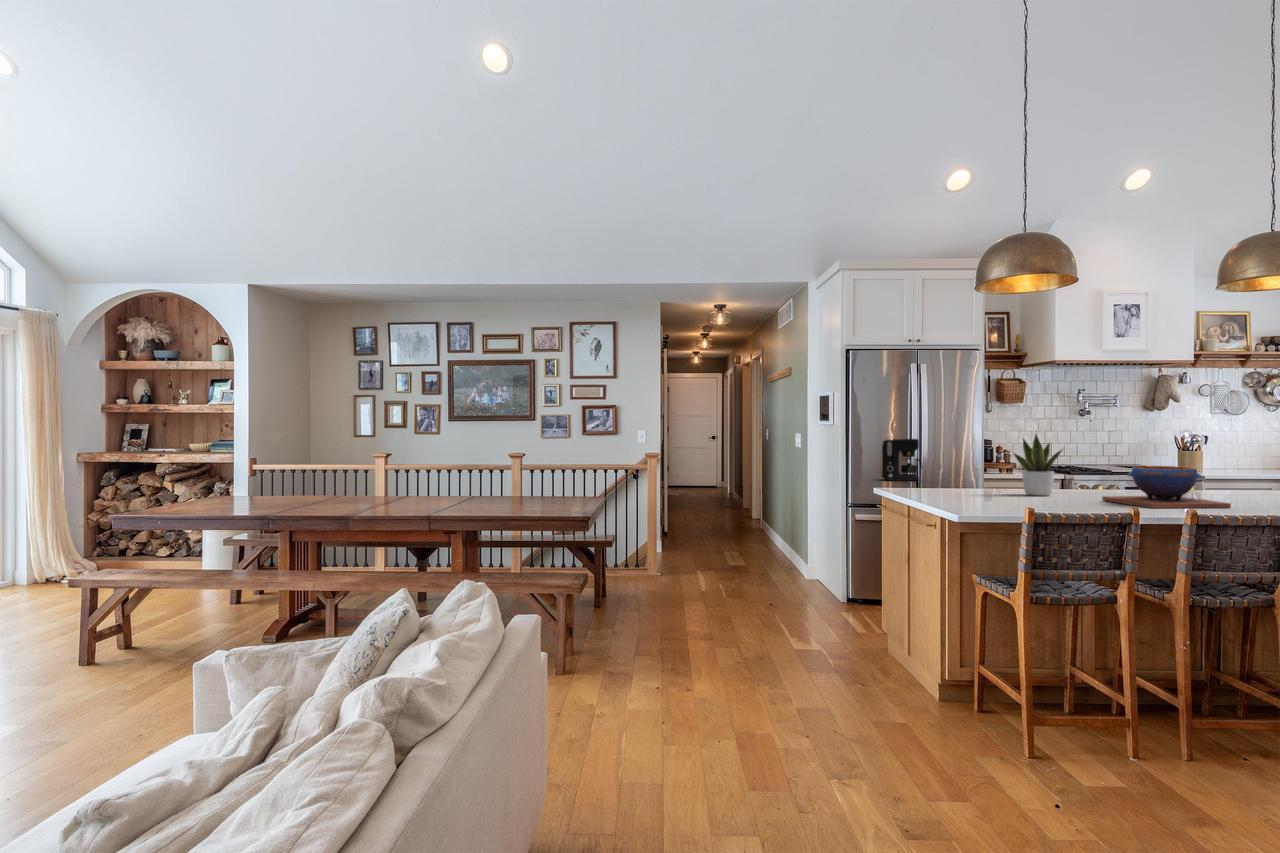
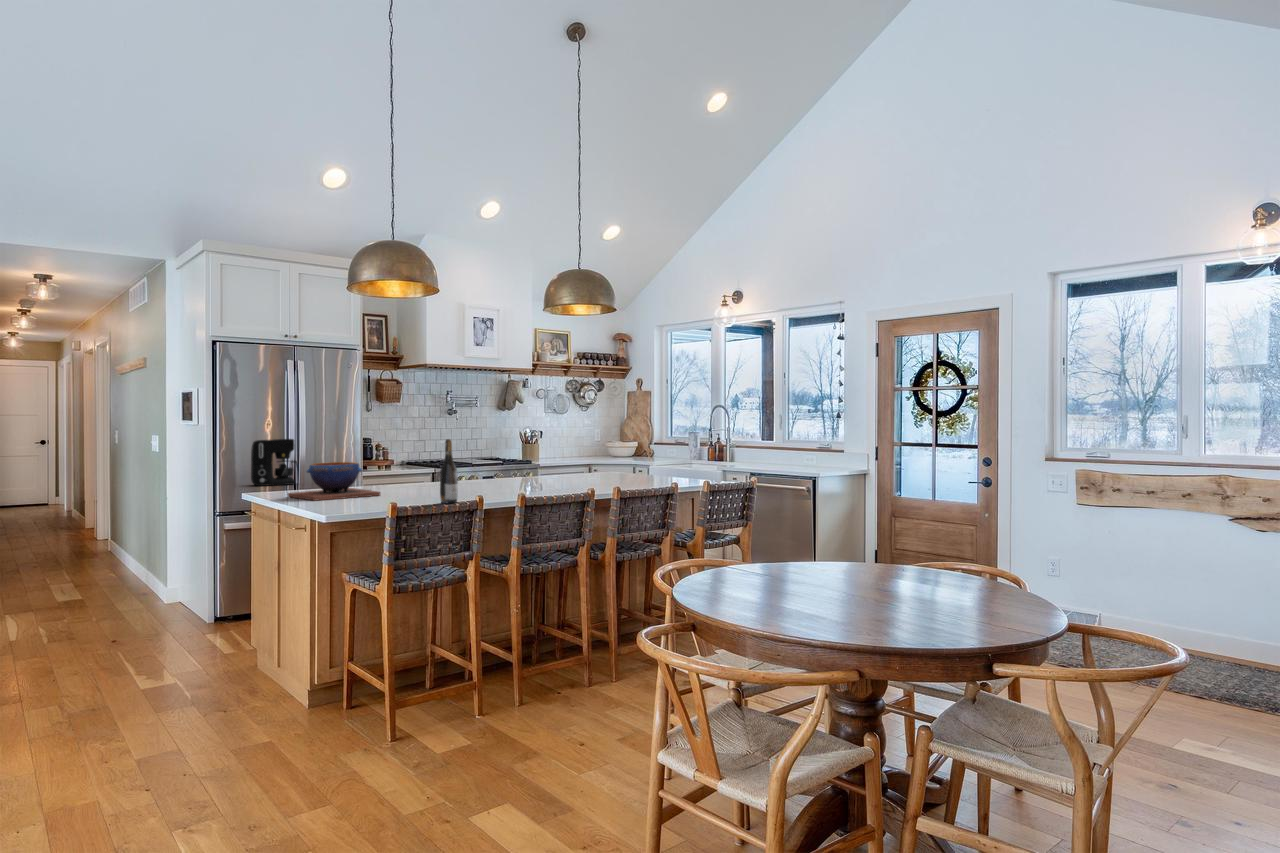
potted plant: present [1014,434,1062,496] -> none [385,430,432,491]
wine bottle: none [1082,442,1105,513] -> present [440,439,458,503]
decorative bowl: present [1102,466,1231,508] -> present [288,462,380,501]

